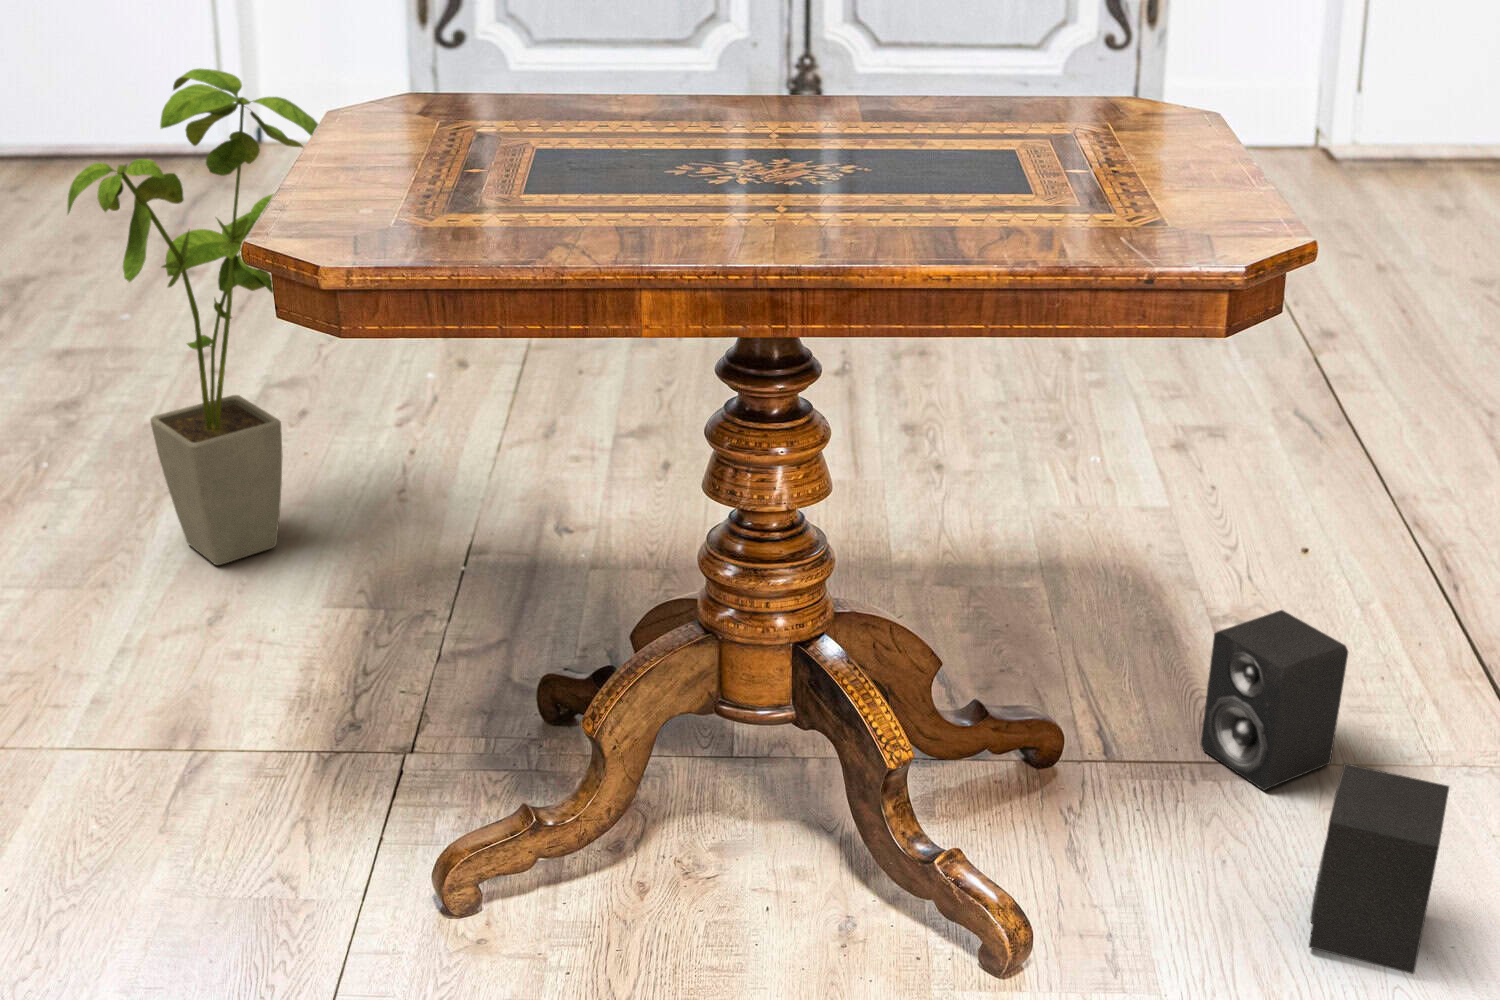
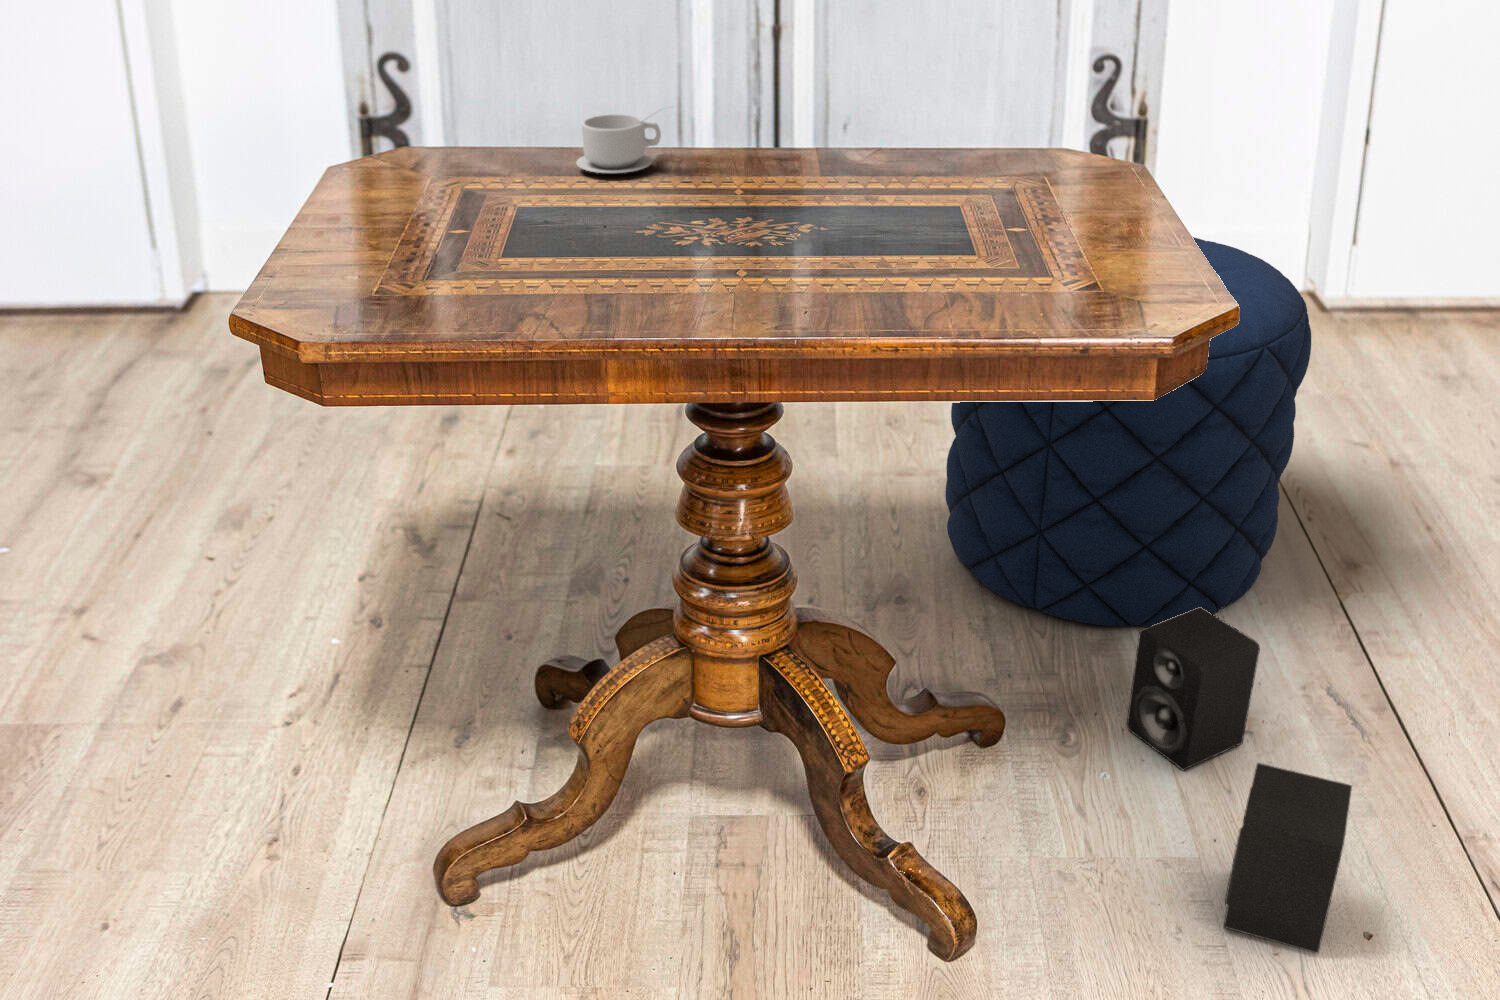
teacup: none [596,48,704,120] -> present [576,114,661,173]
house plant: present [68,69,318,565] -> none [106,116,345,556]
pouf: none [997,209,1404,645] -> present [945,237,1311,627]

